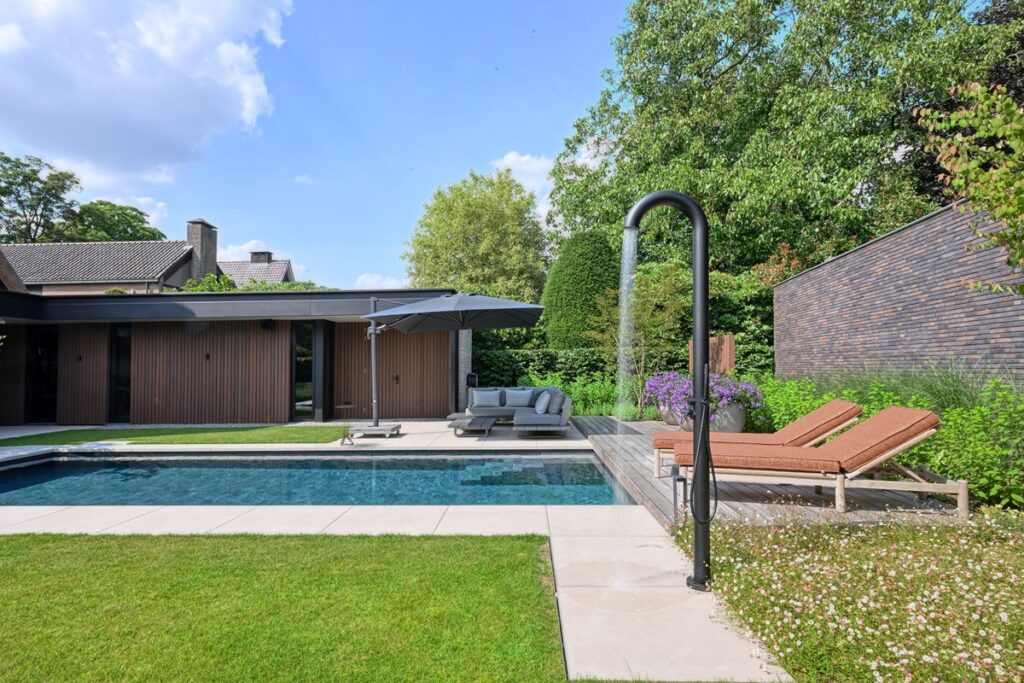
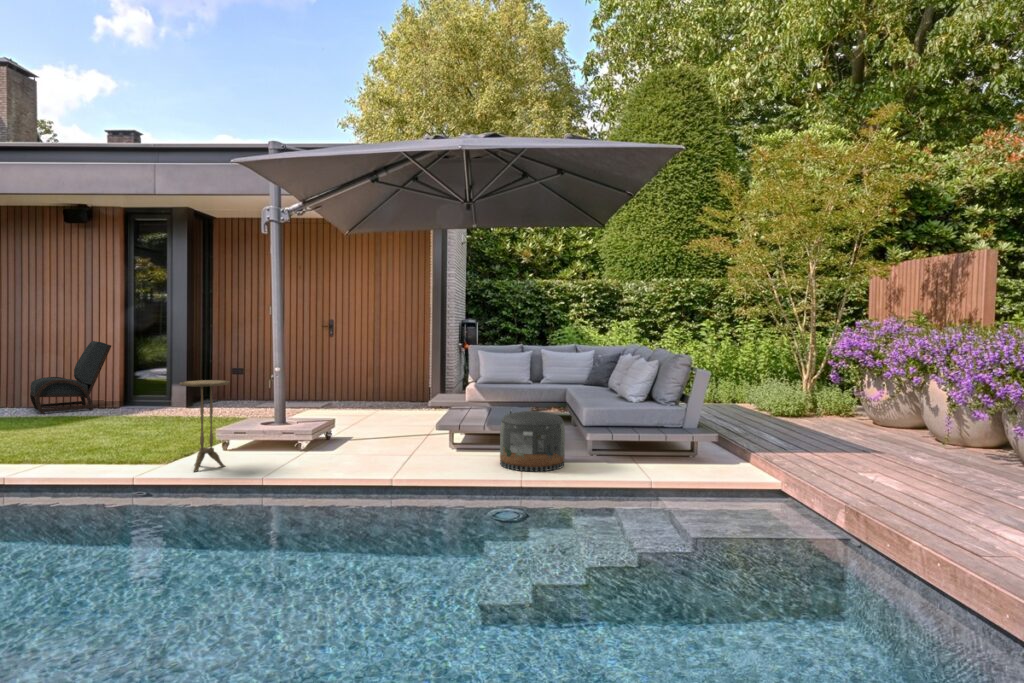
lounge chair: none [244,389,286,426] -> present [30,341,111,414]
pouf: none [475,418,504,444] -> present [500,411,565,472]

